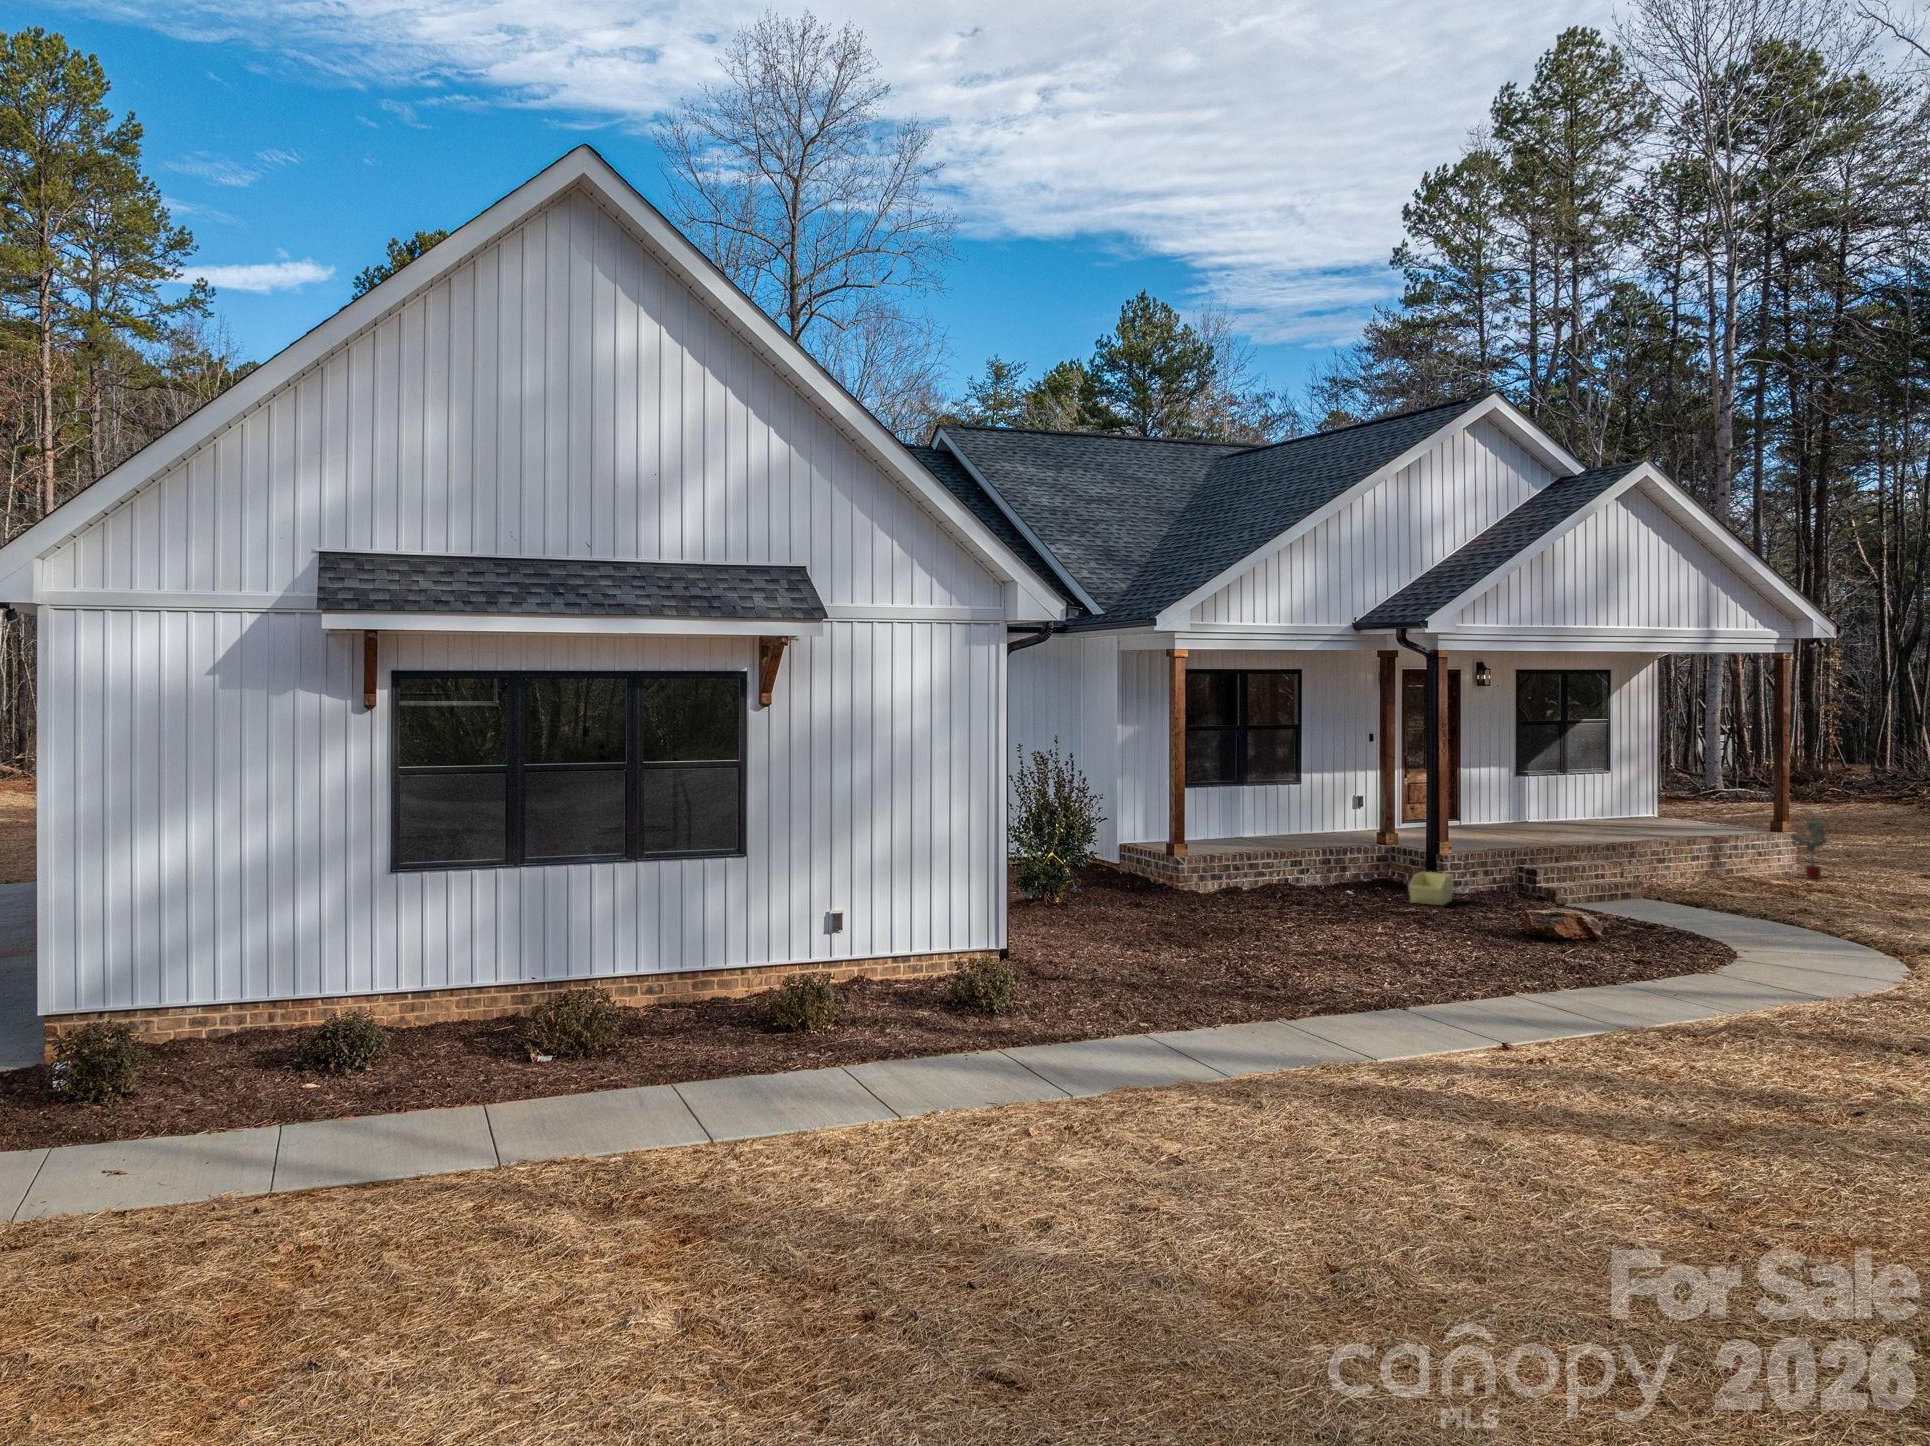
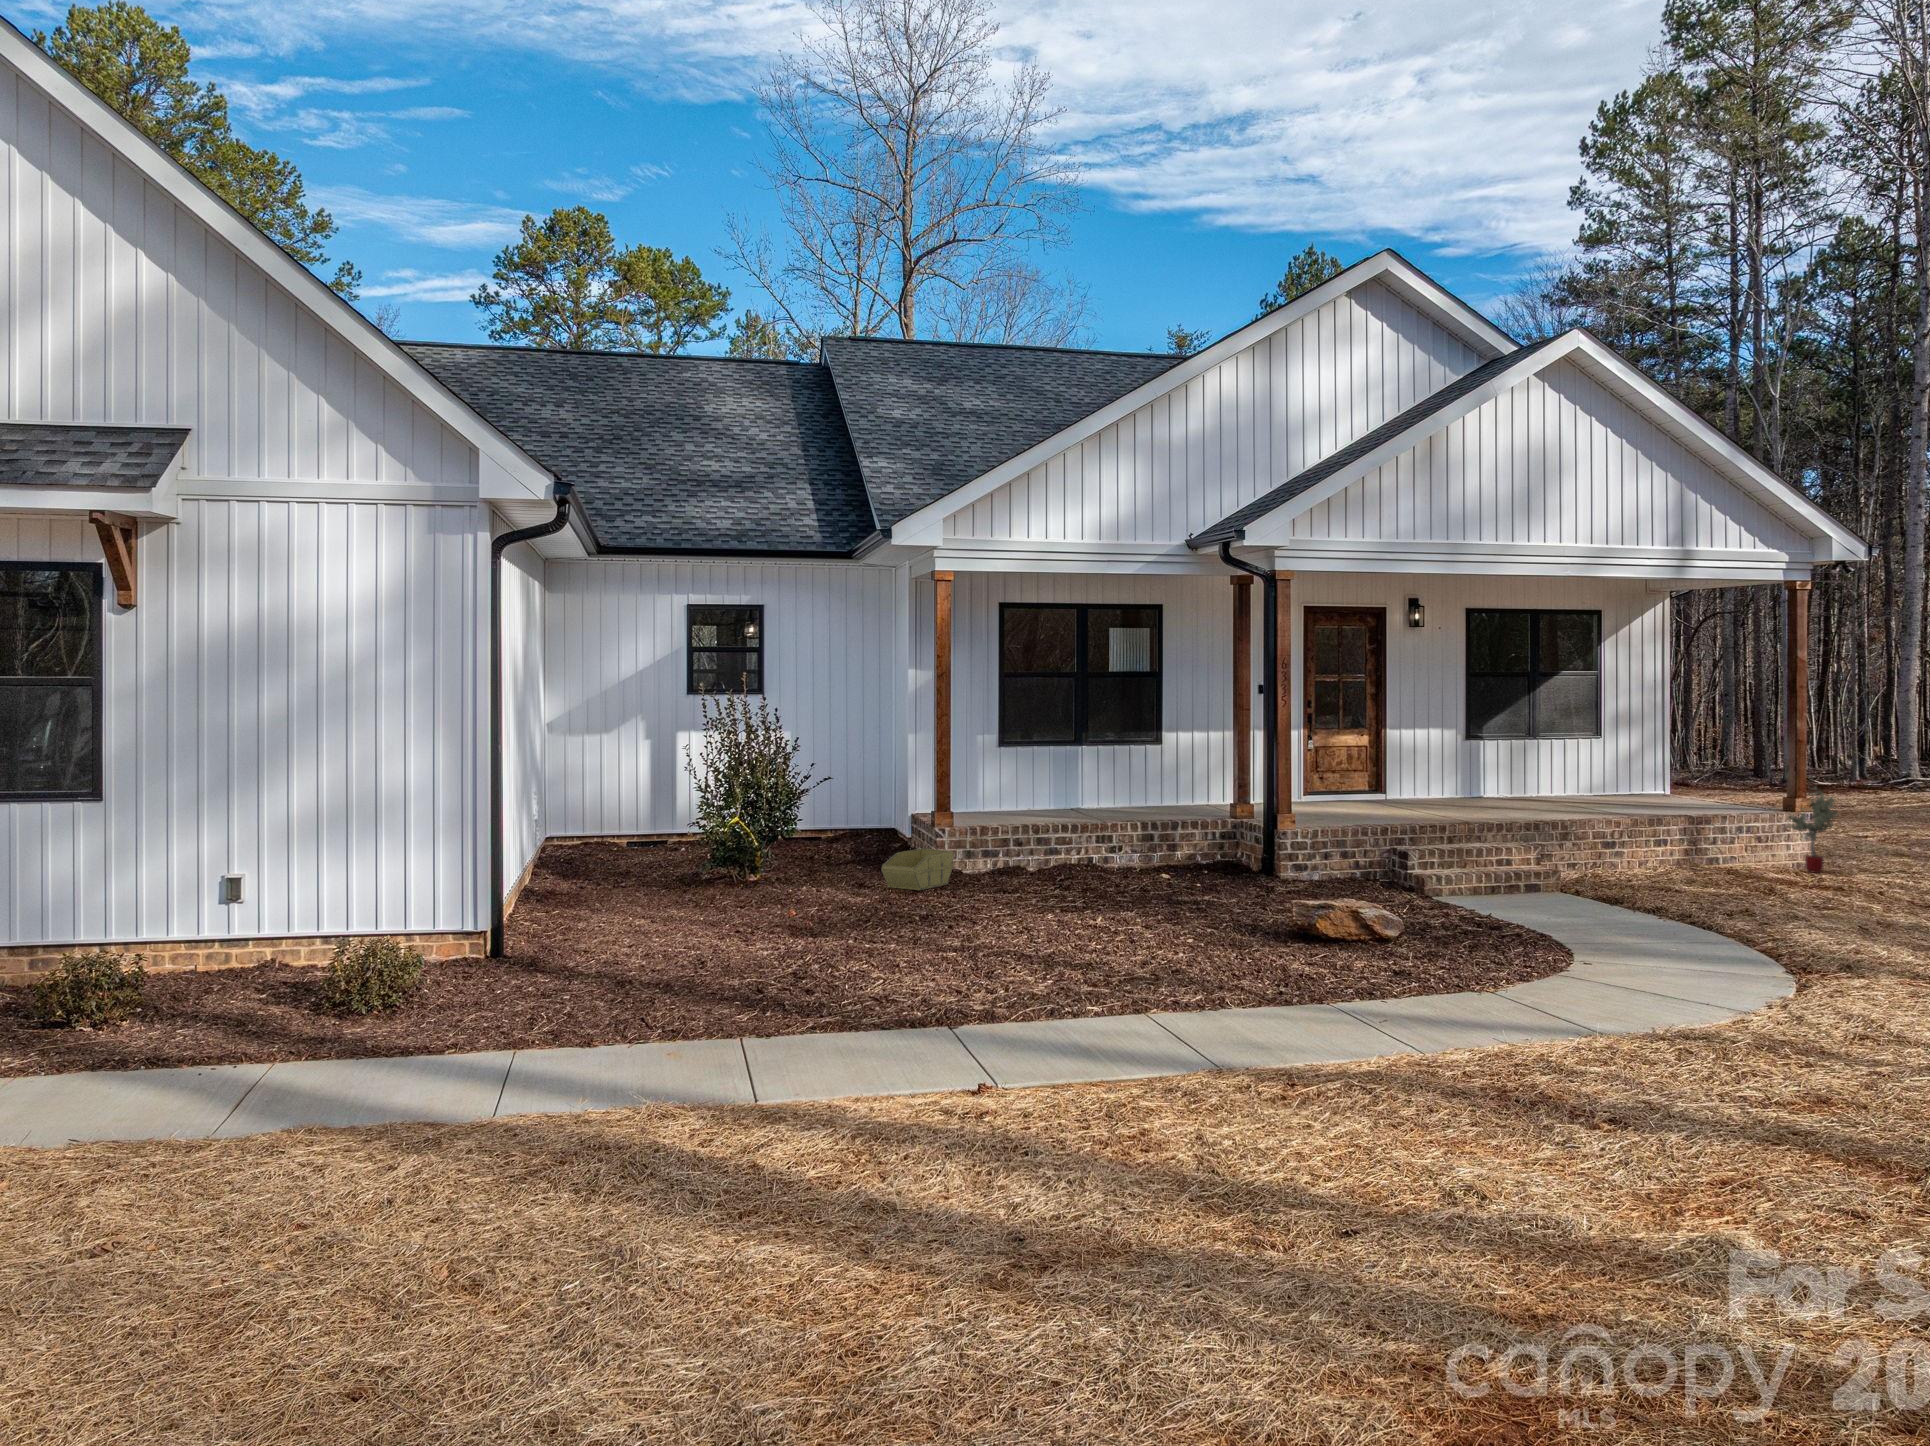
storage bin: present [1408,872,1454,905] -> present [881,849,953,890]

